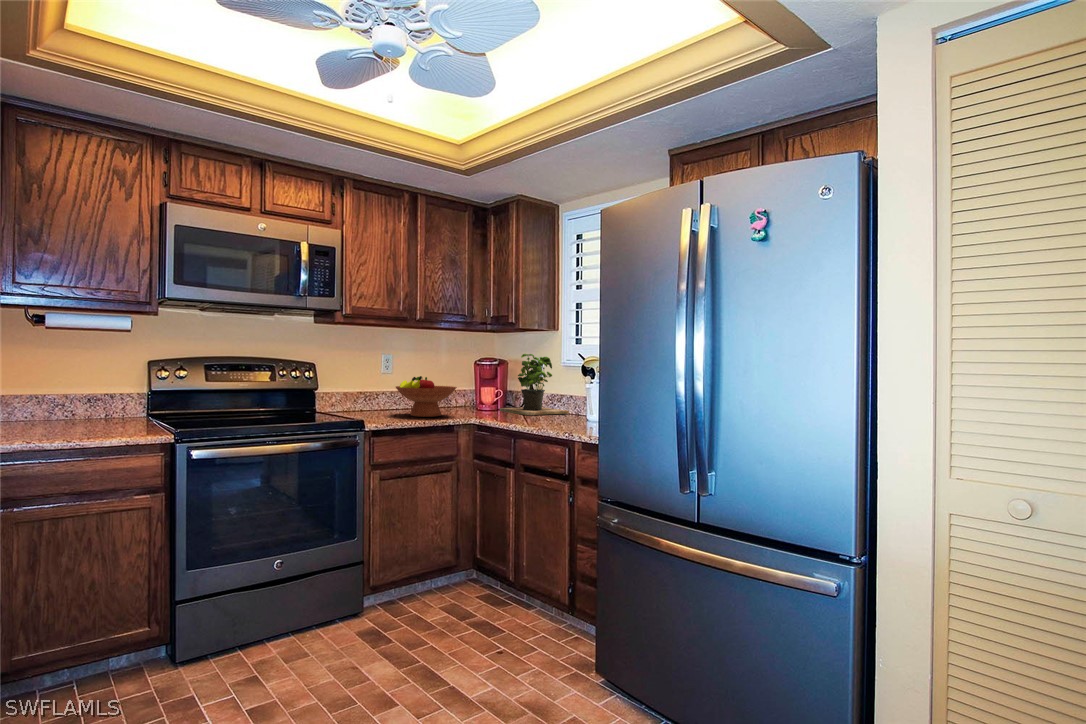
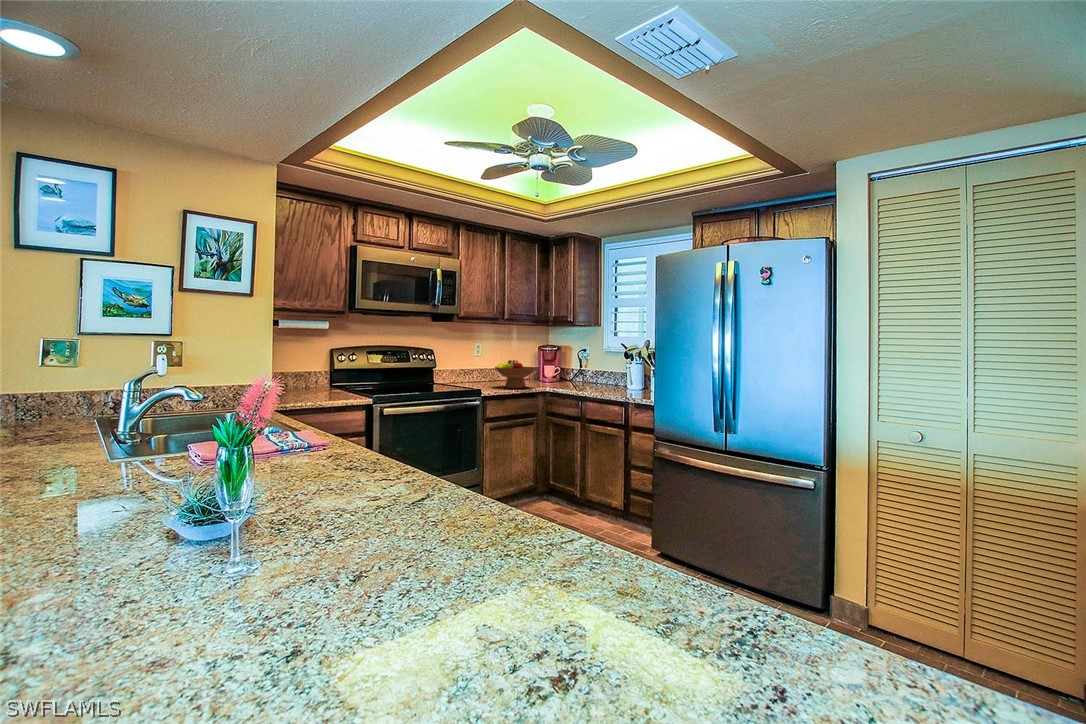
potted plant: present [500,354,569,415] -> none [559,343,609,387]

